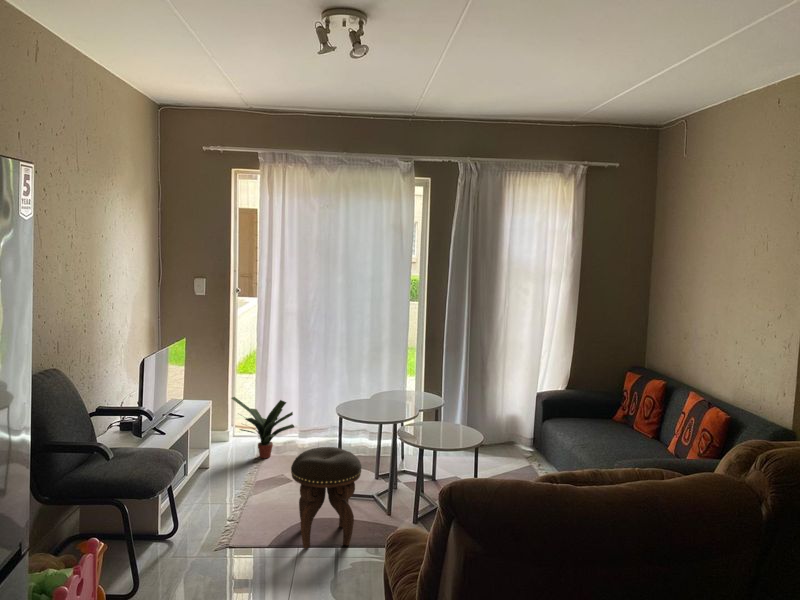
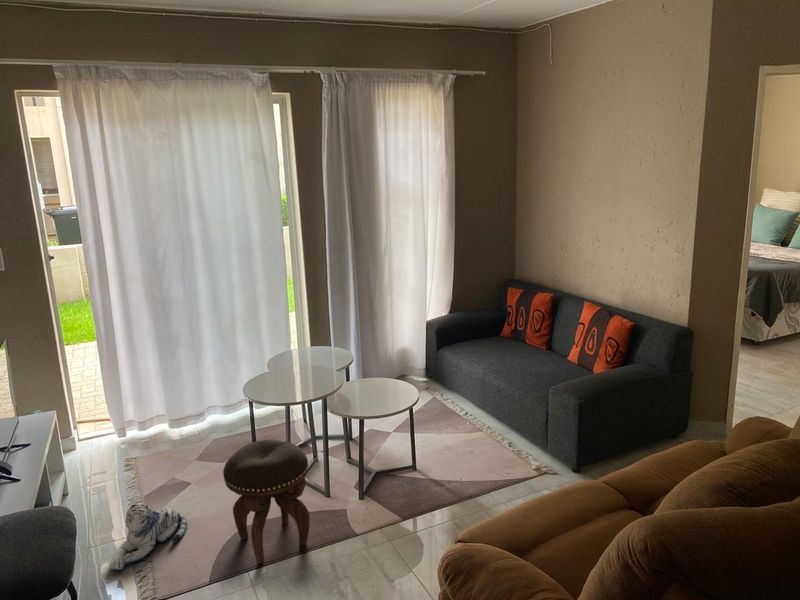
potted plant: present [232,397,294,458] -> none [80,386,170,460]
plush toy: none [202,477,271,525] -> present [110,503,187,570]

